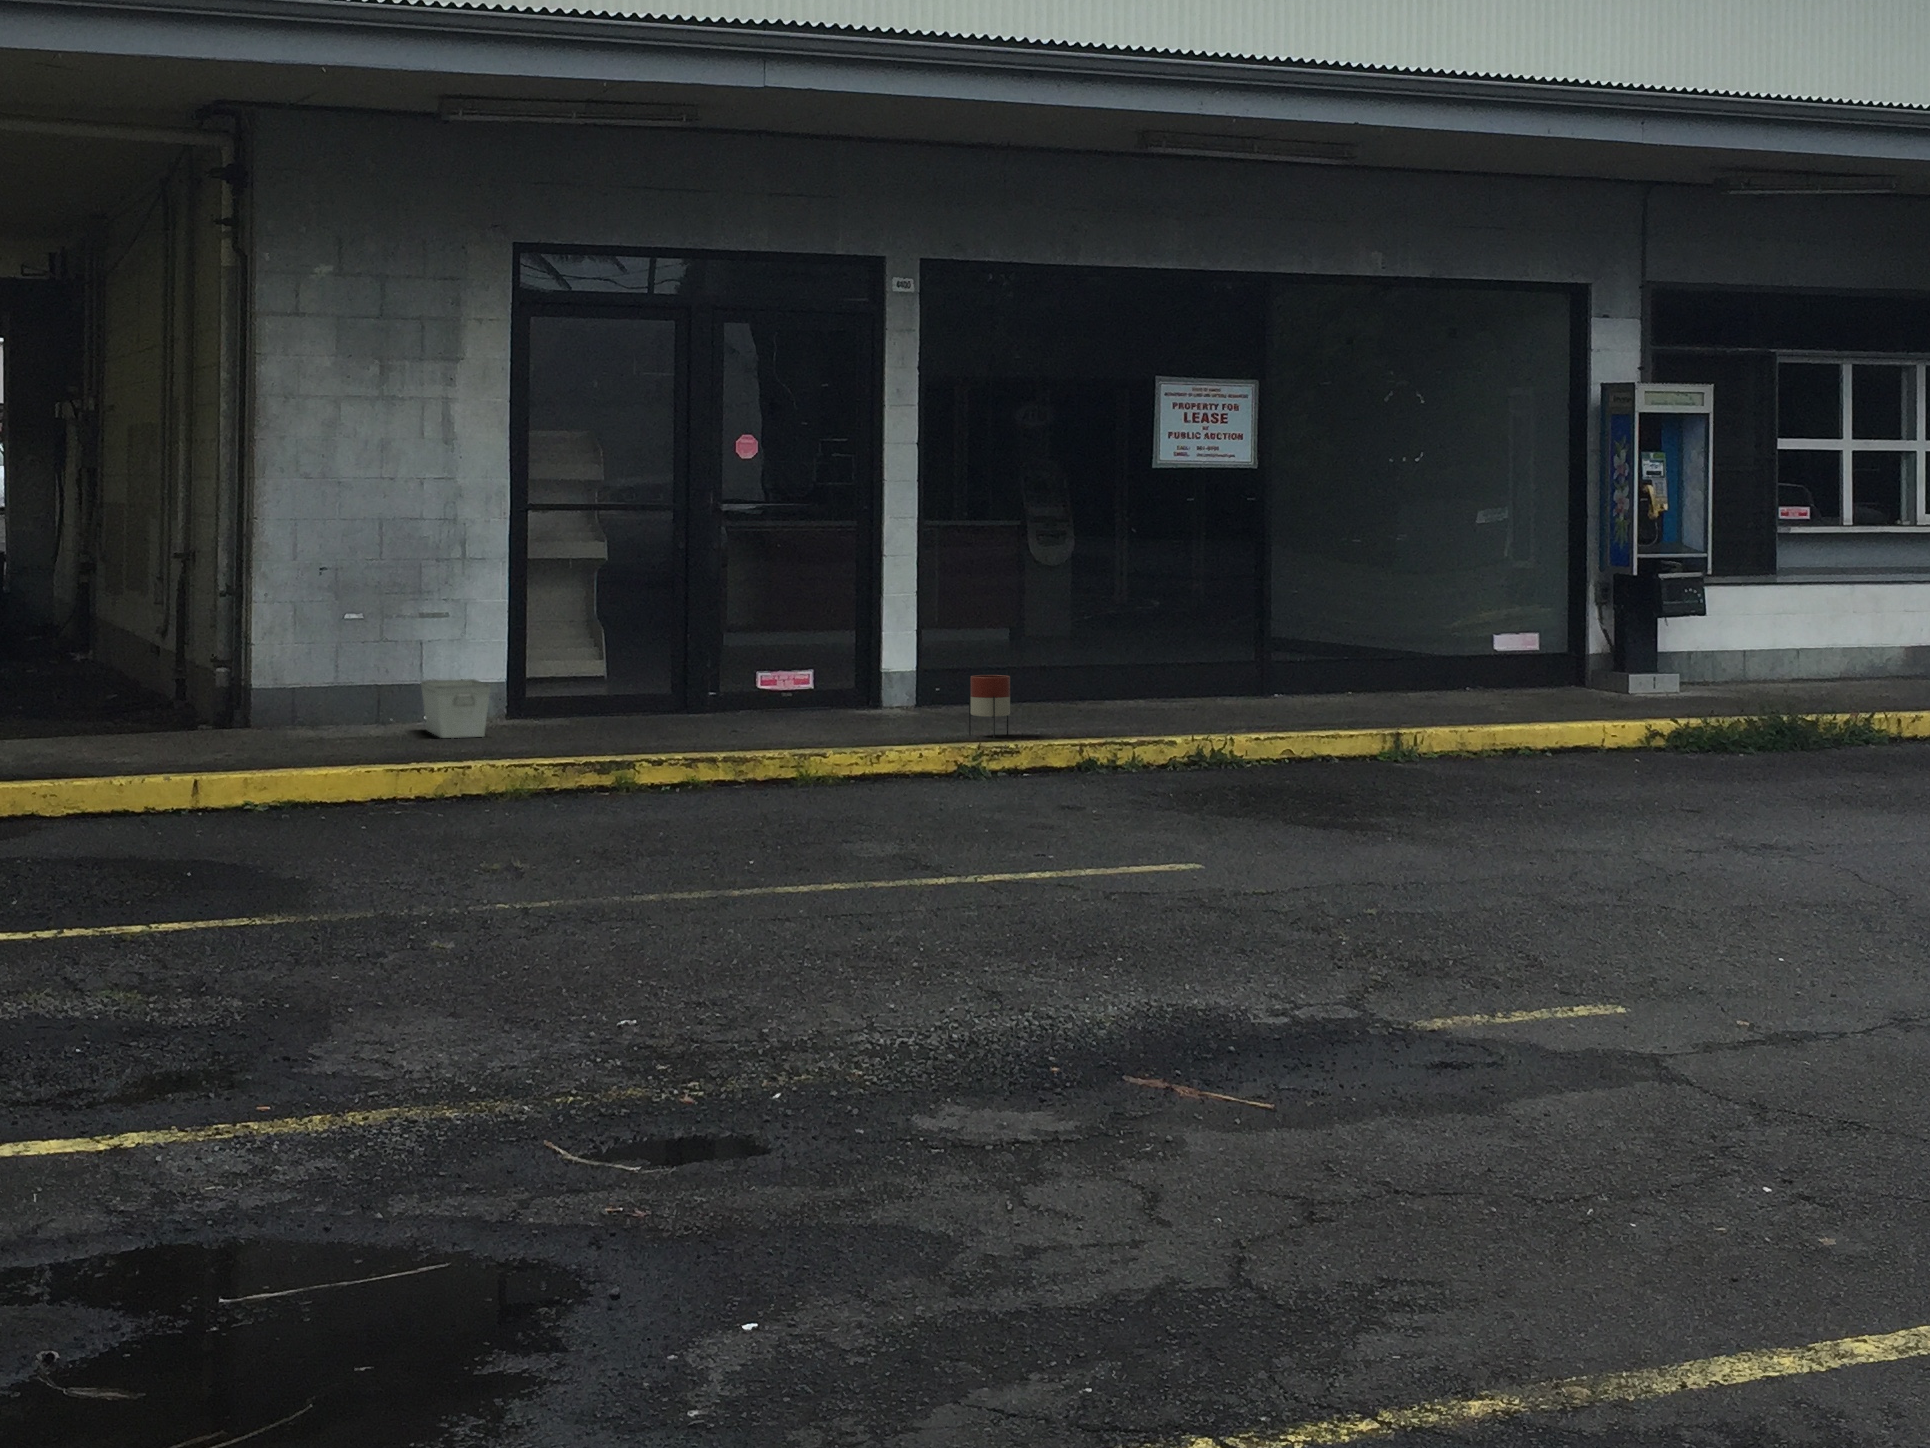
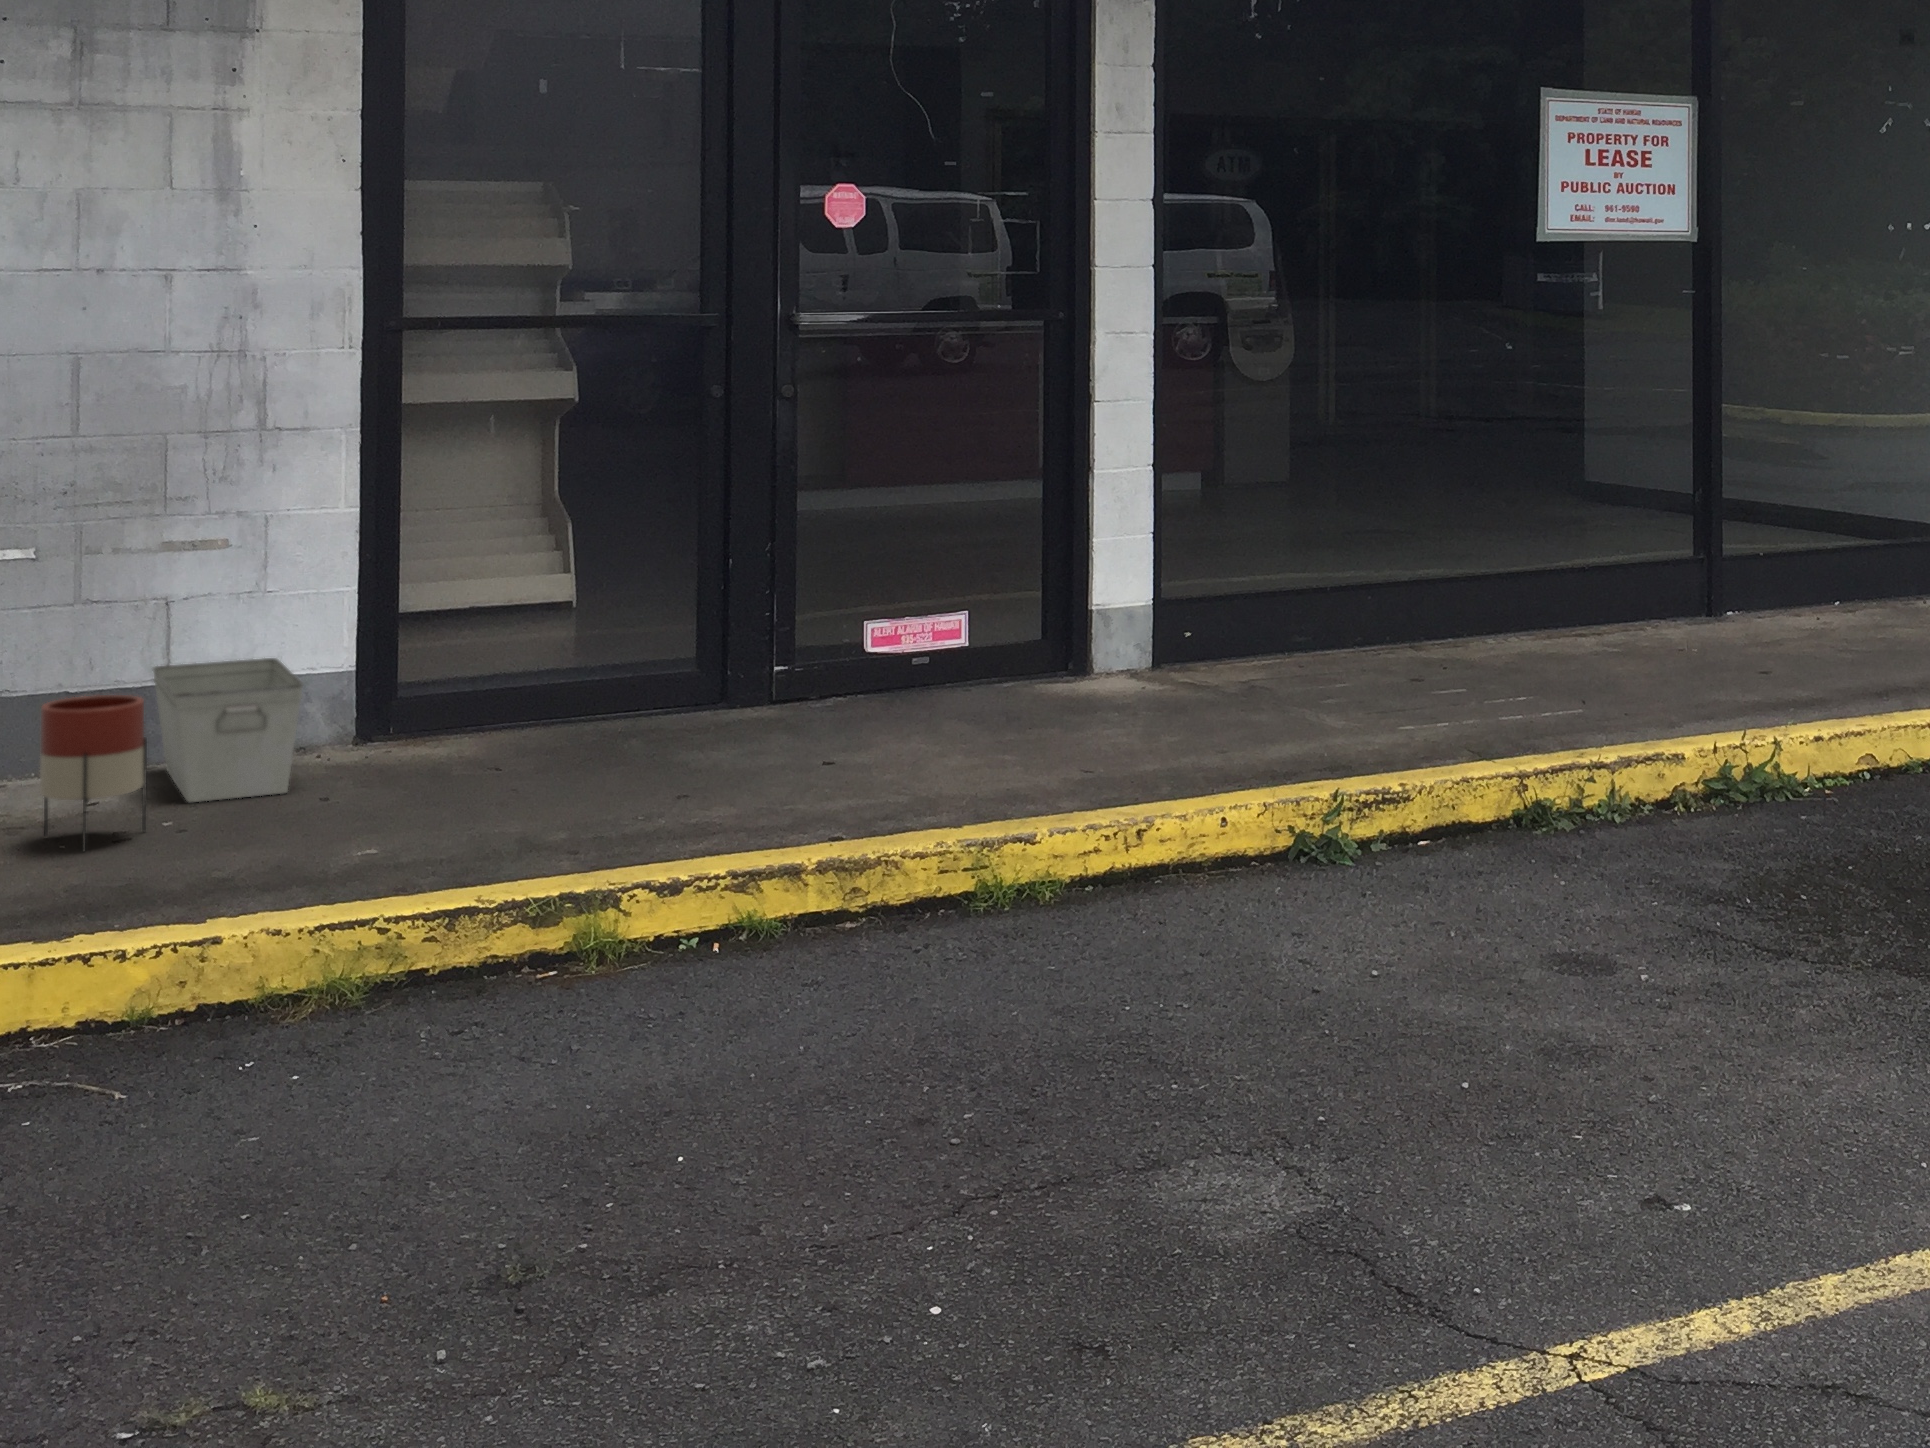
planter: present [969,675,1010,738] -> present [39,695,147,850]

